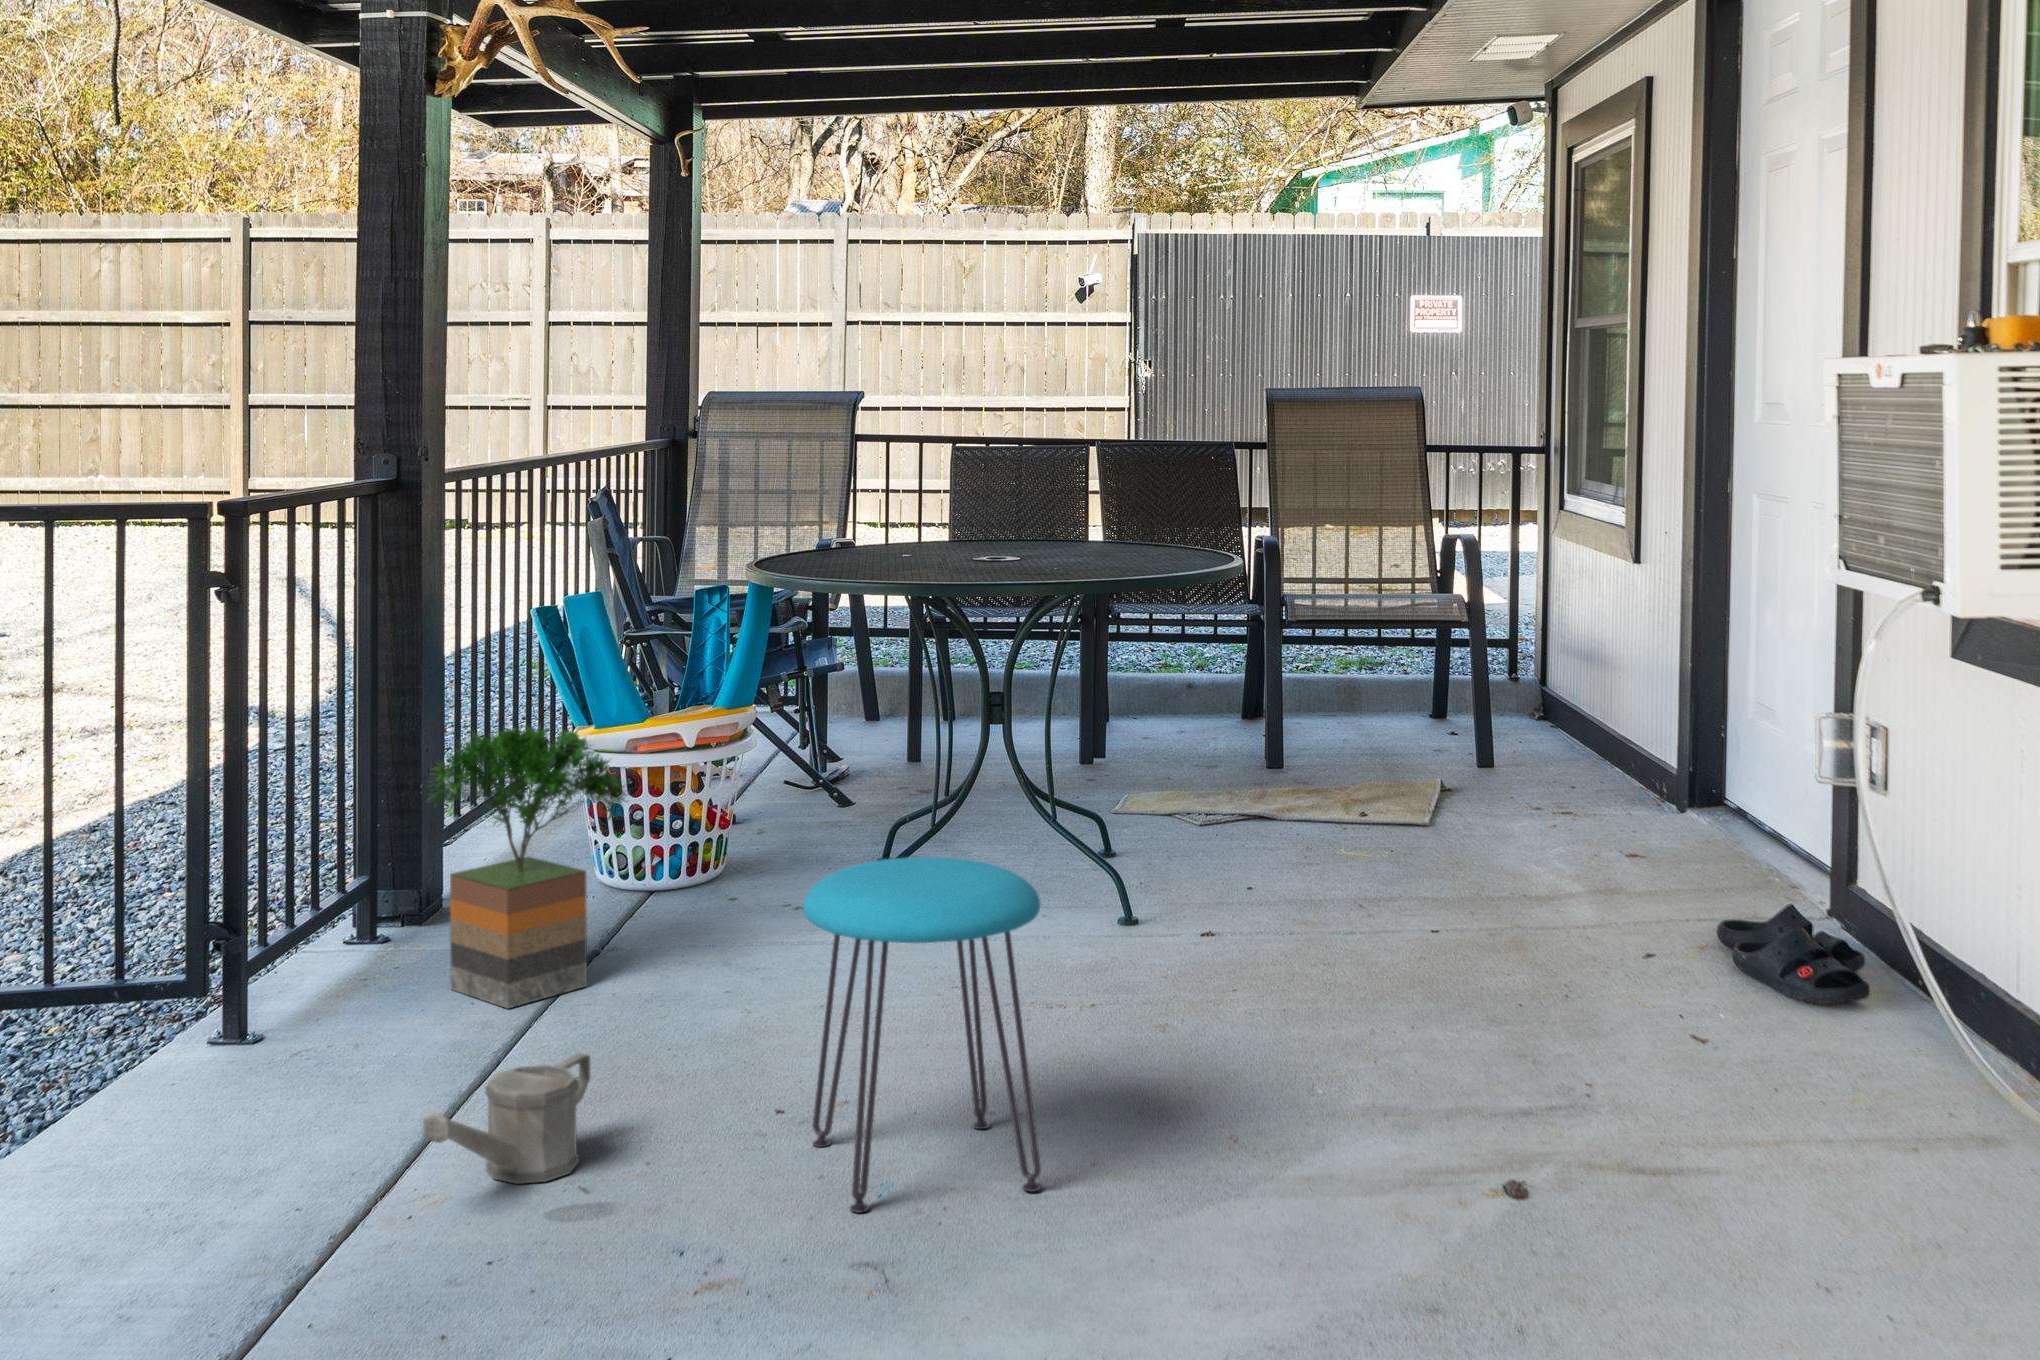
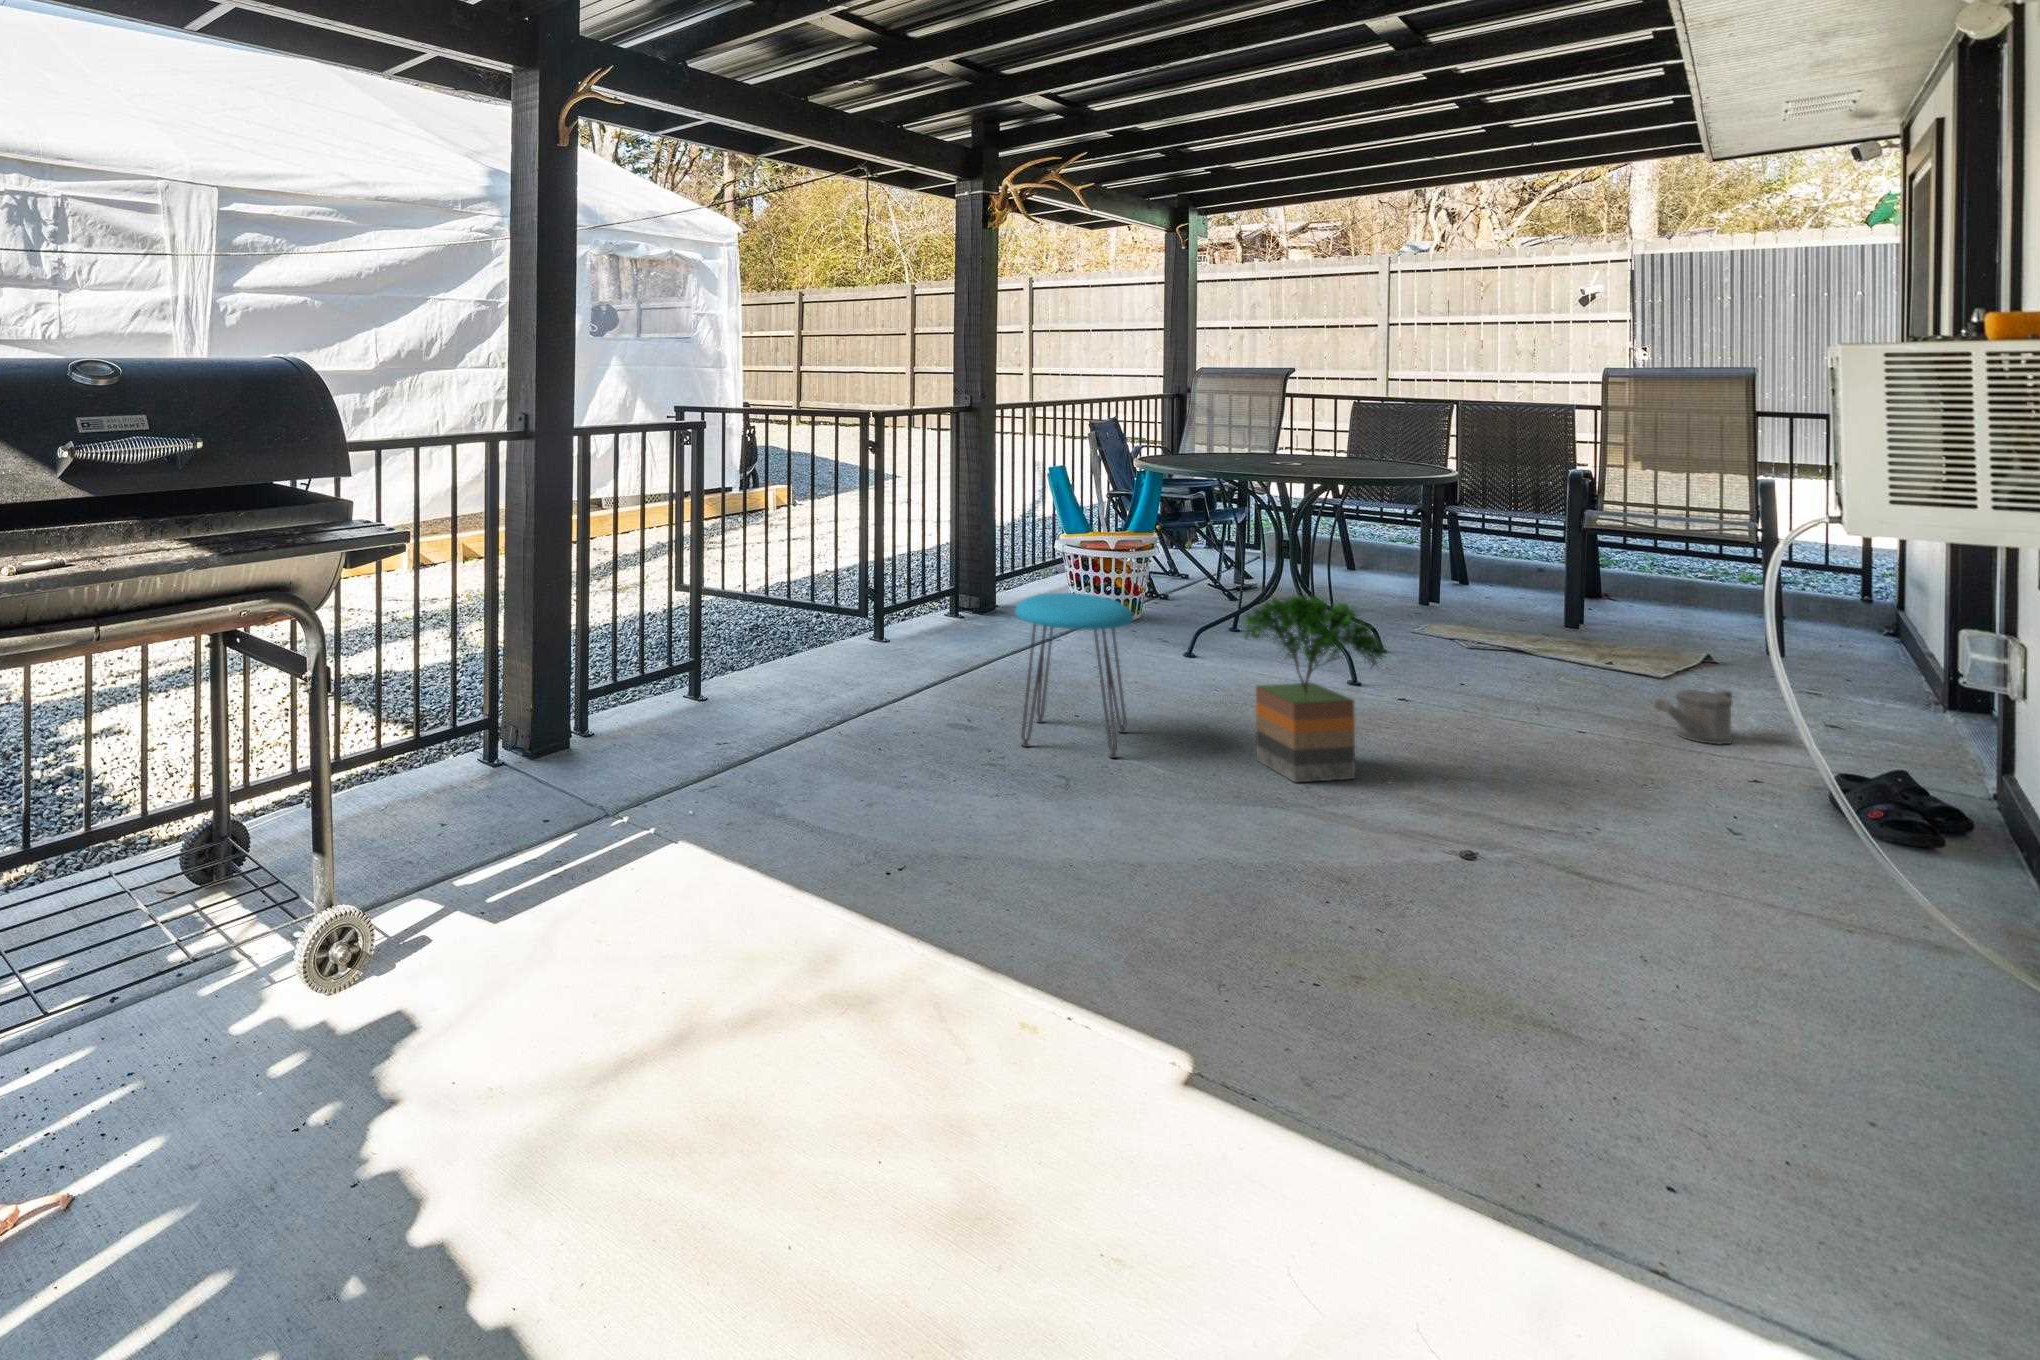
potted tree: present [430,726,628,1008] -> present [1242,596,1387,782]
watering can: present [423,1053,591,1184] -> present [1654,690,1733,744]

